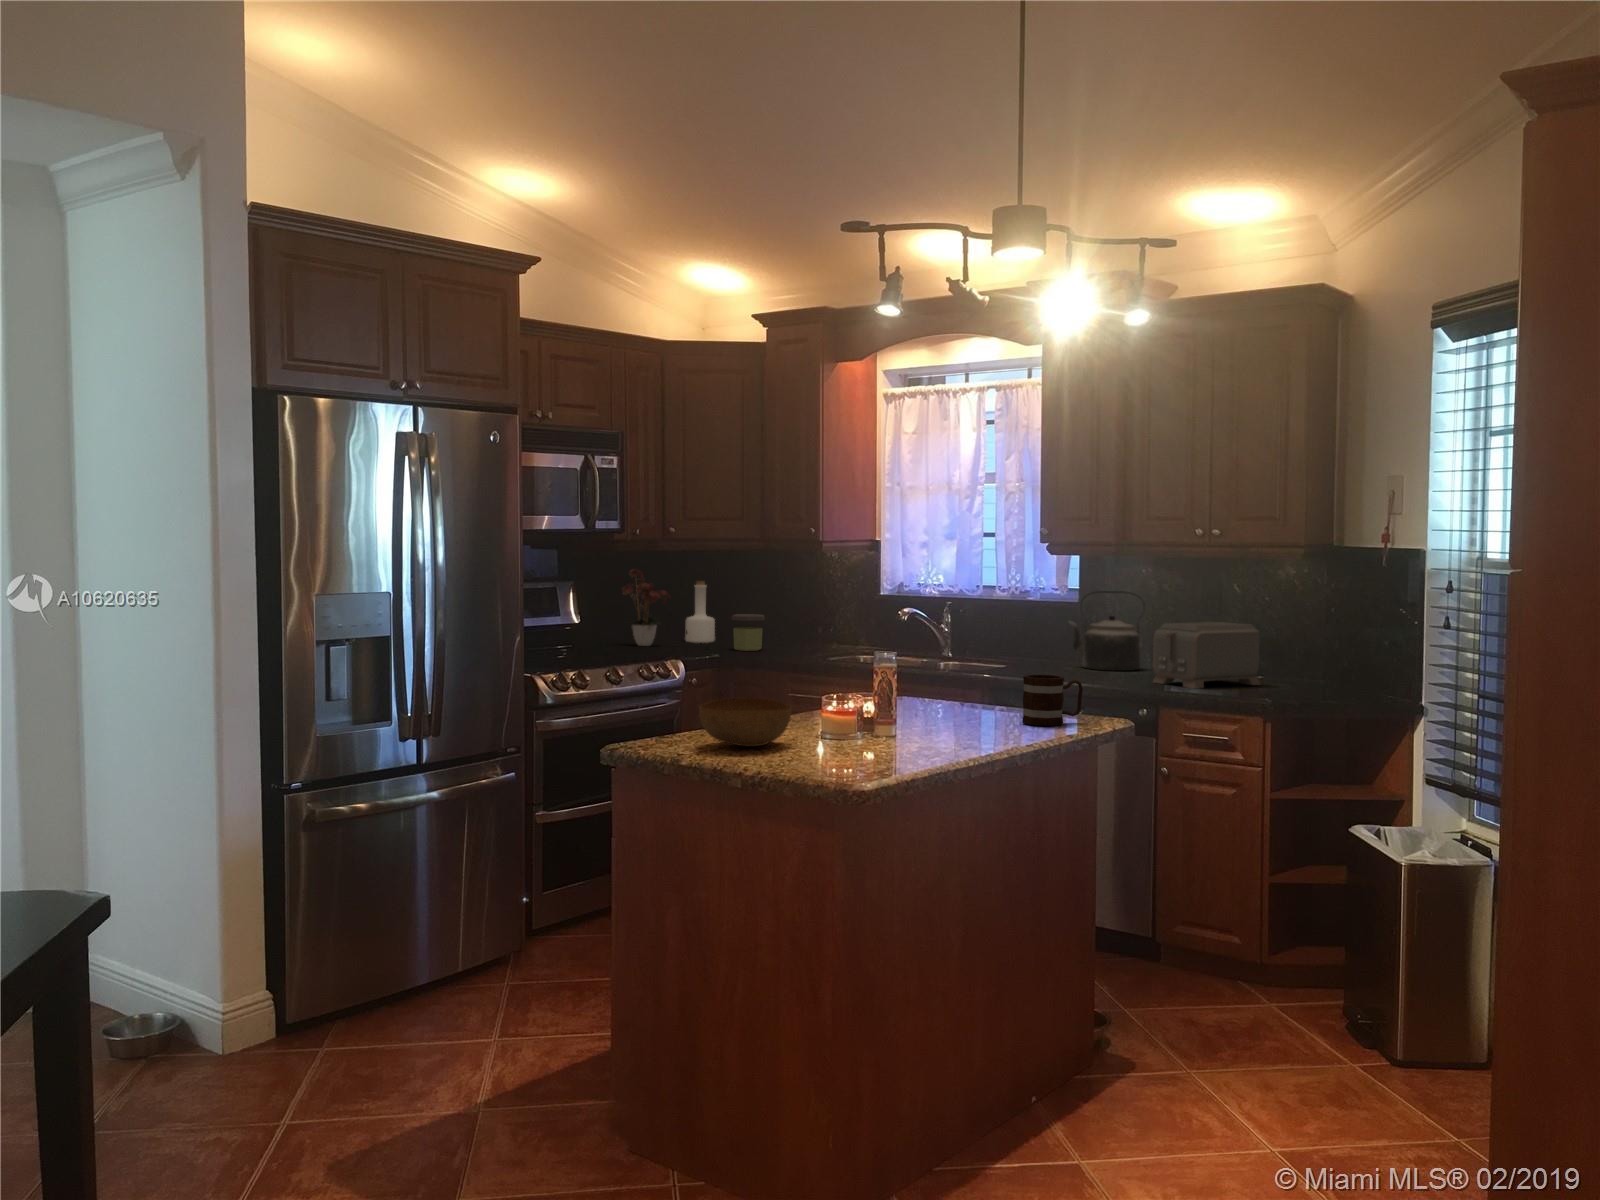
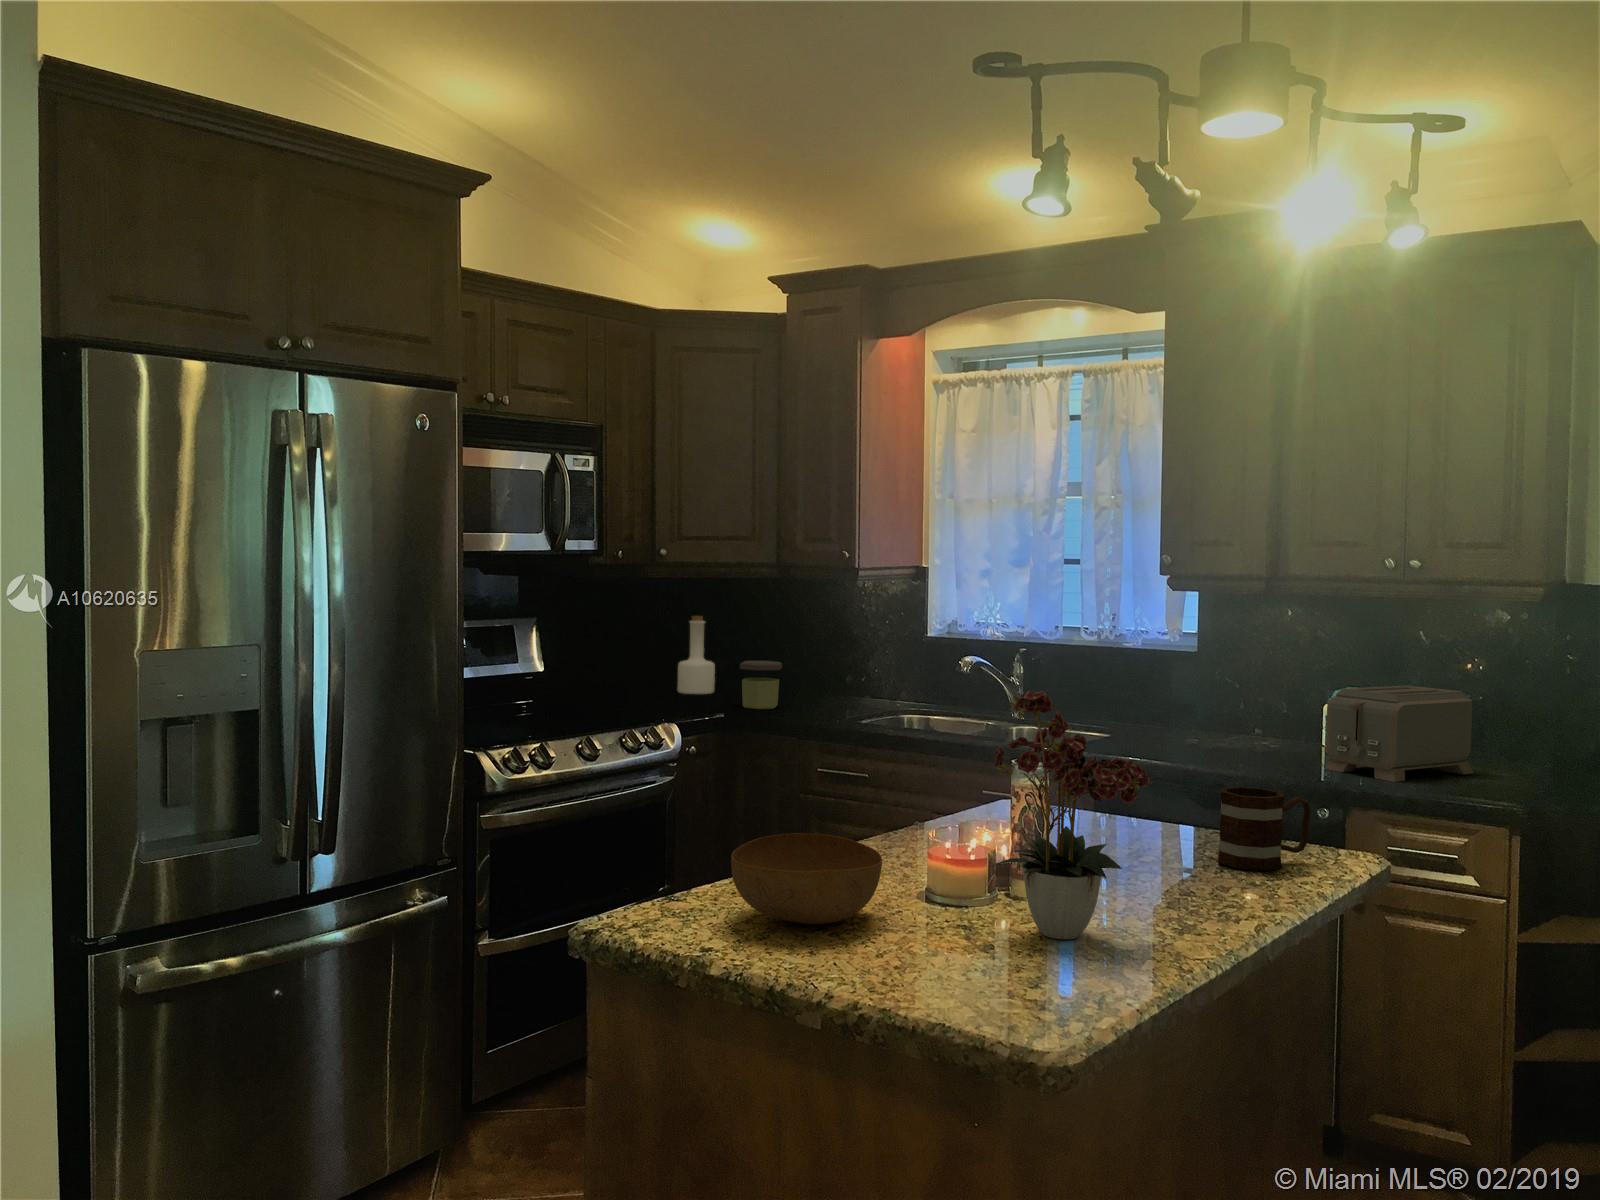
flower arrangement: present [622,569,671,646] -> present [994,691,1151,939]
kettle: present [1069,591,1145,671] -> none [1186,638,1290,745]

